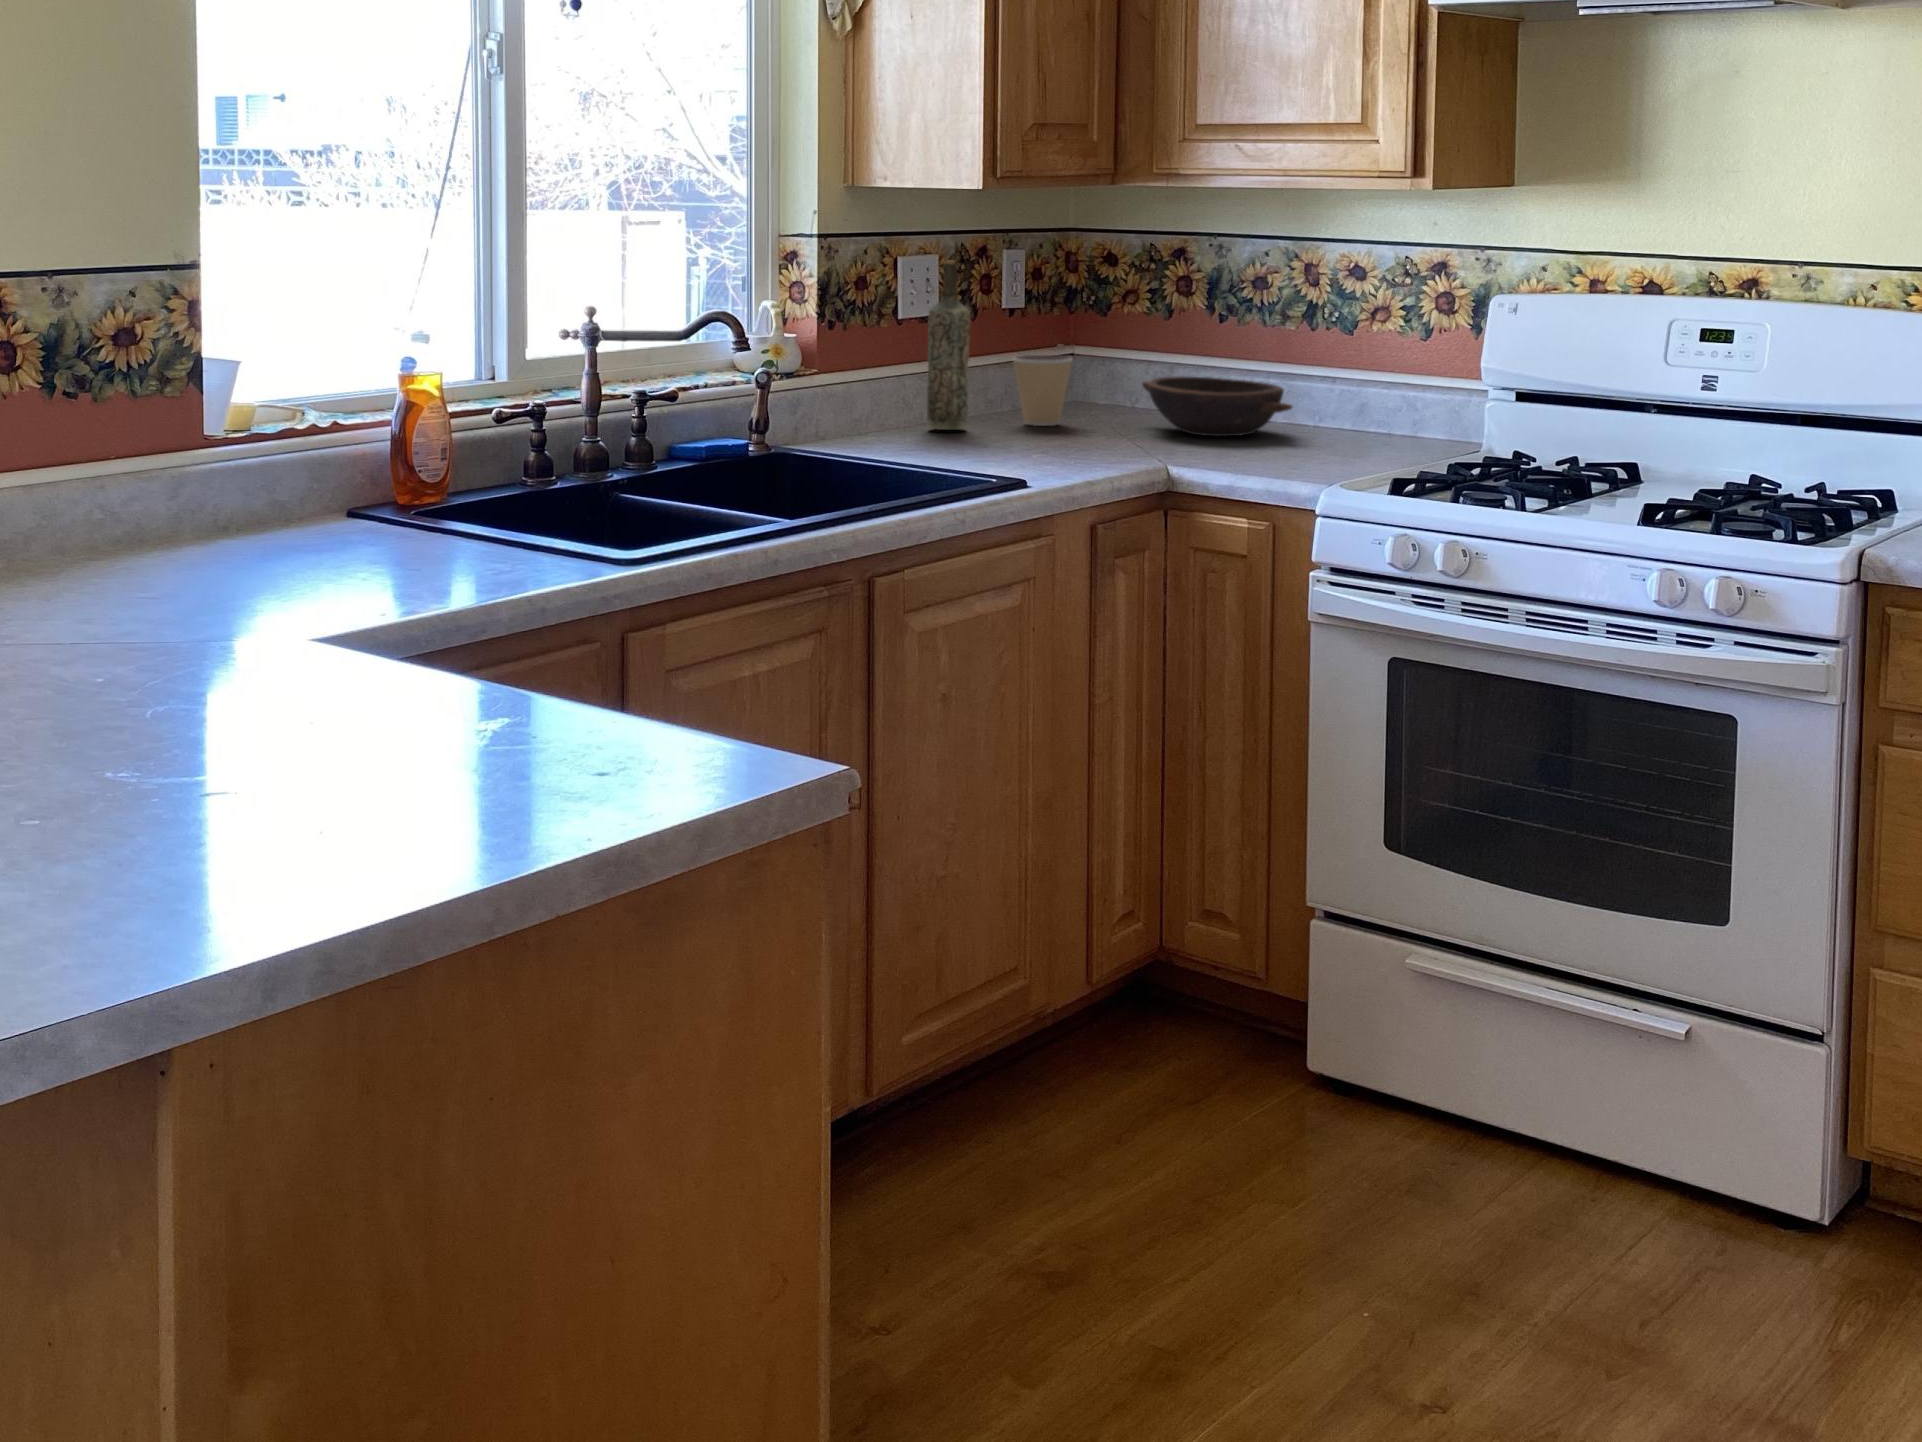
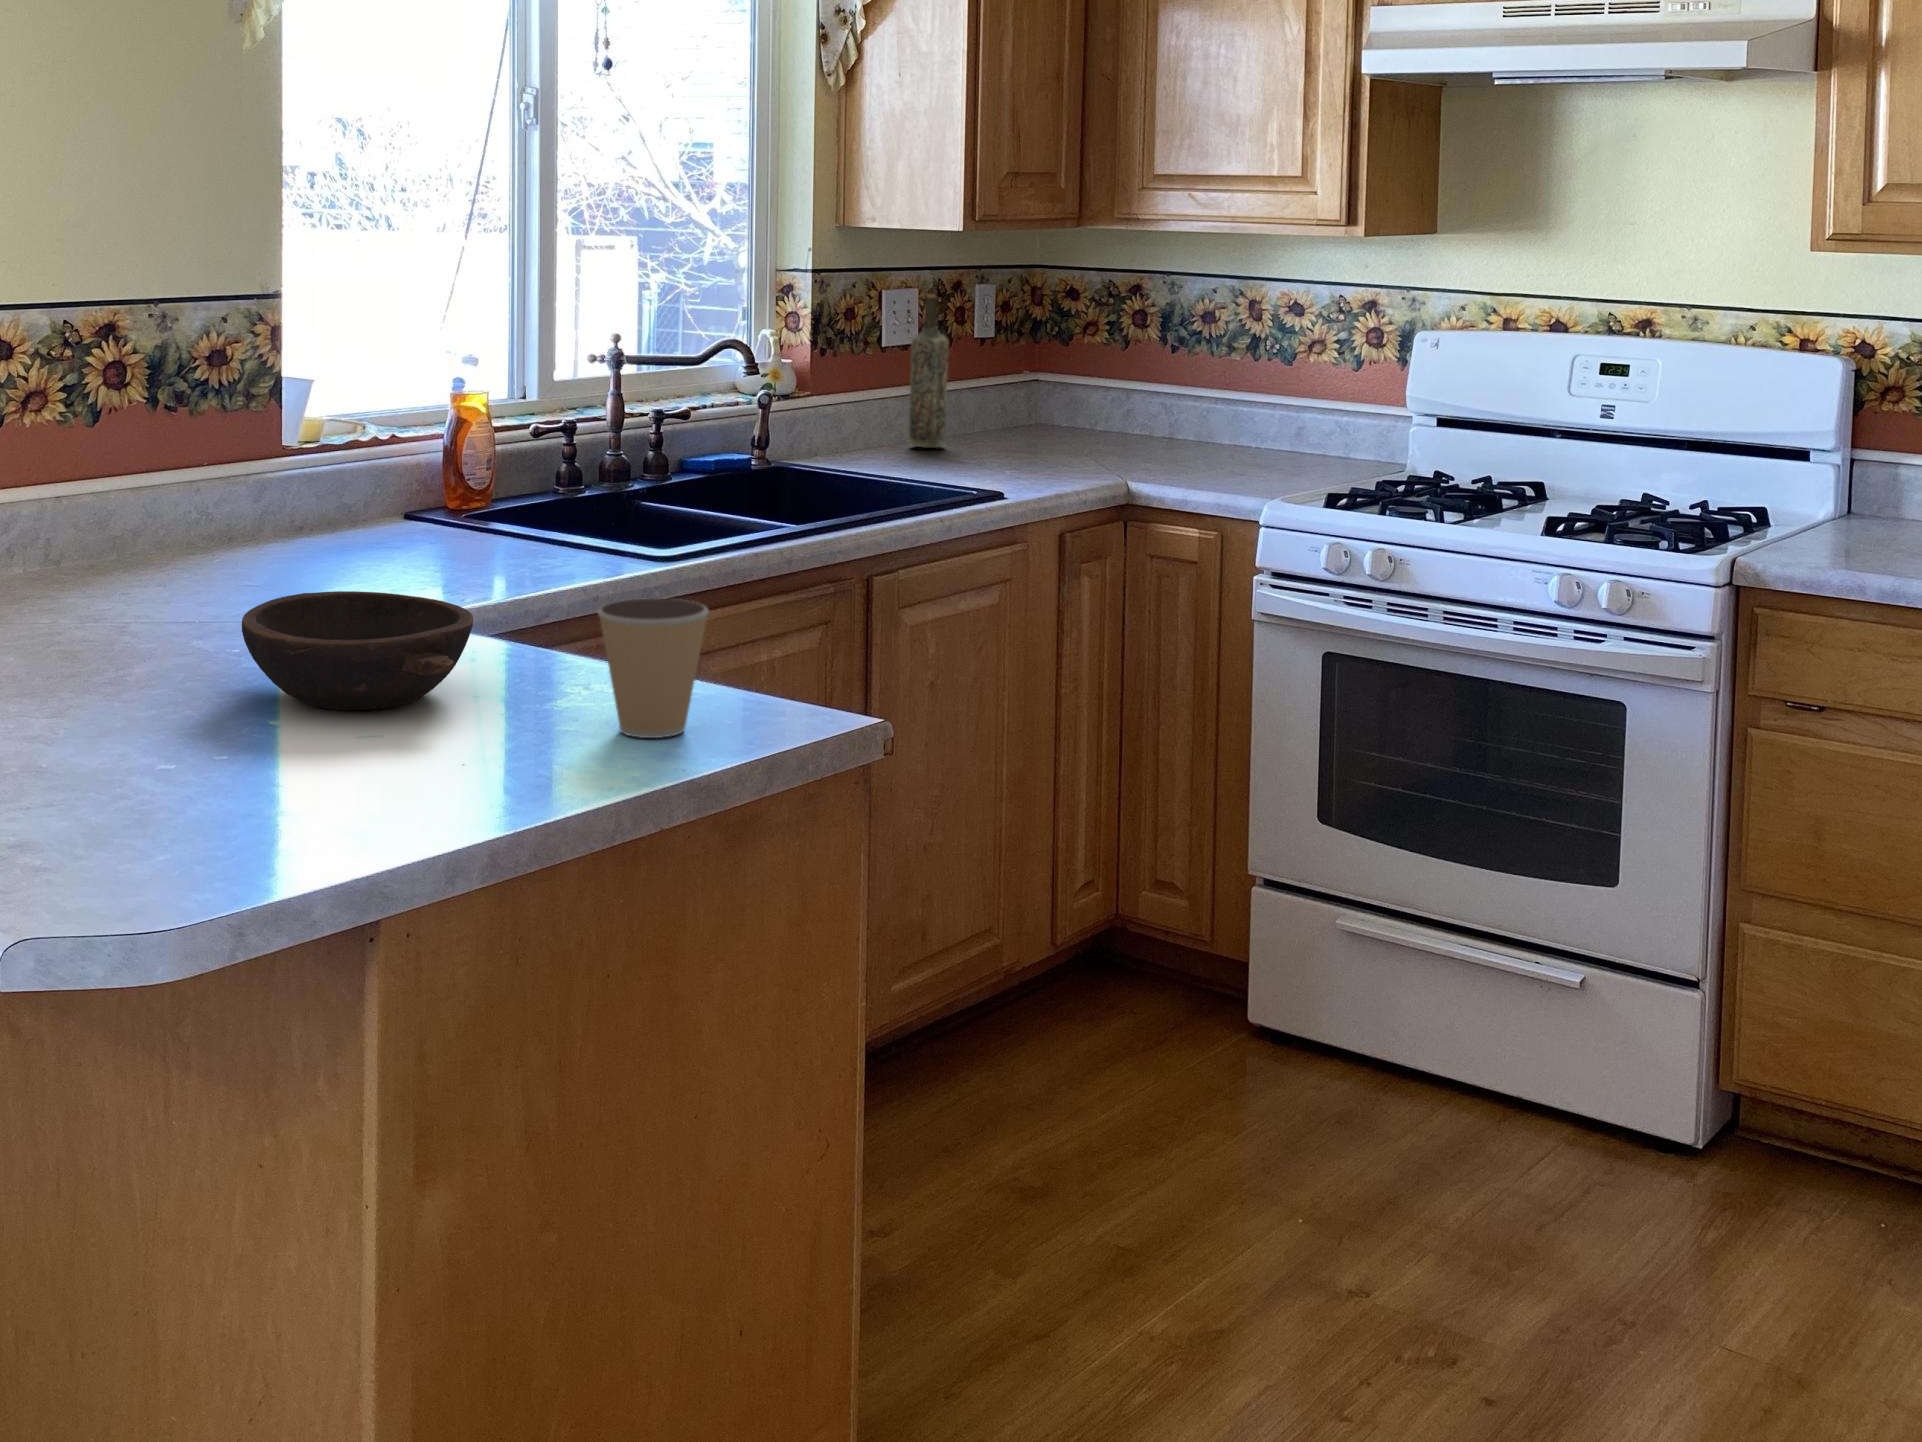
coffee cup: present [1013,355,1072,426] -> present [598,598,709,738]
bowl: present [1142,376,1292,436] -> present [242,591,473,710]

